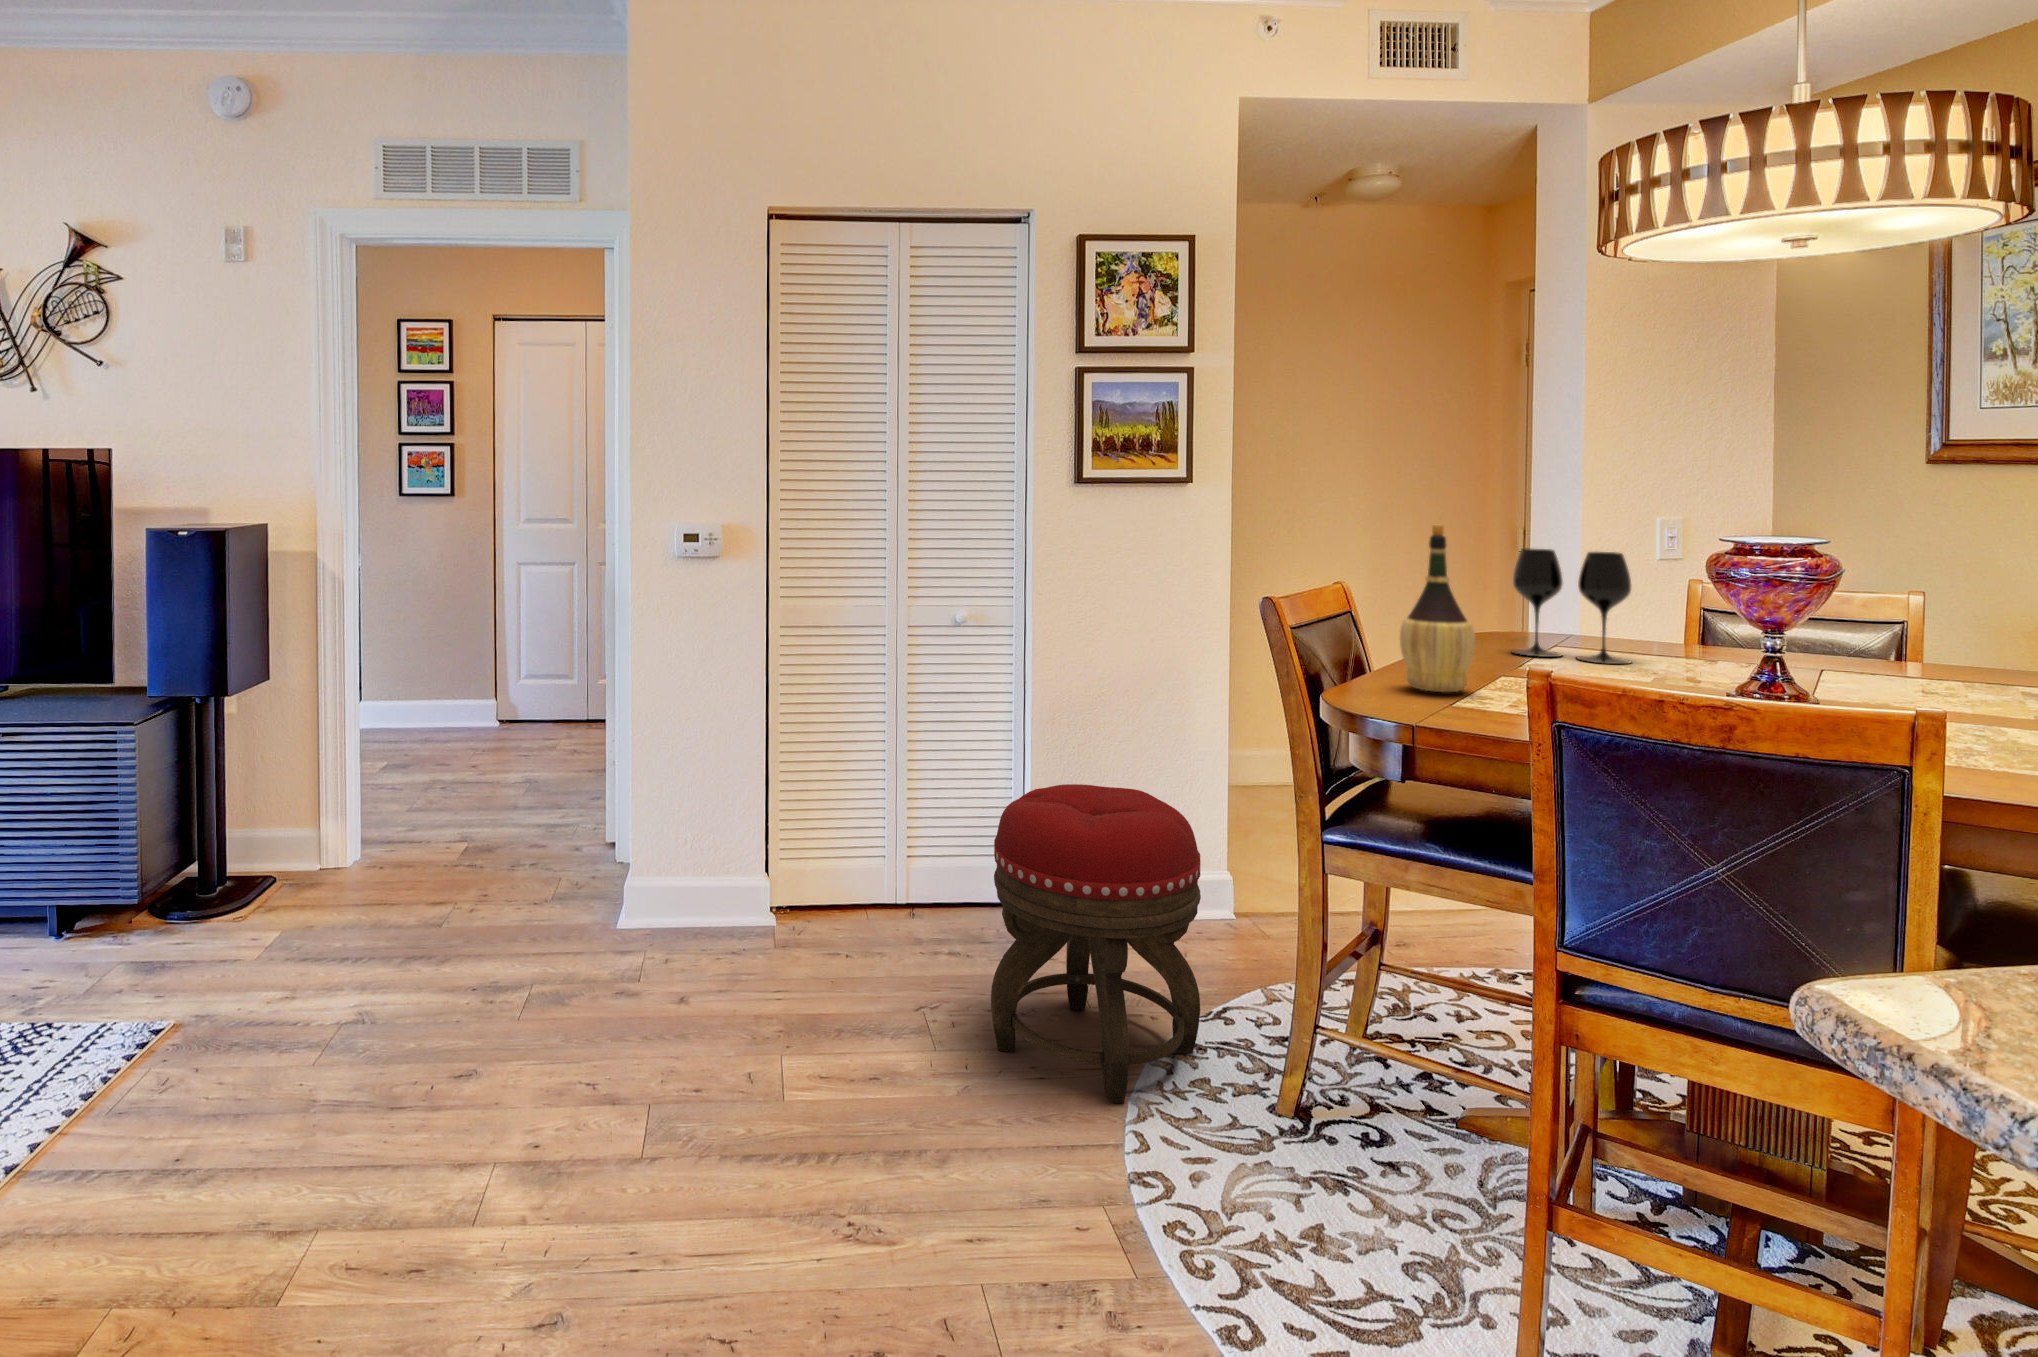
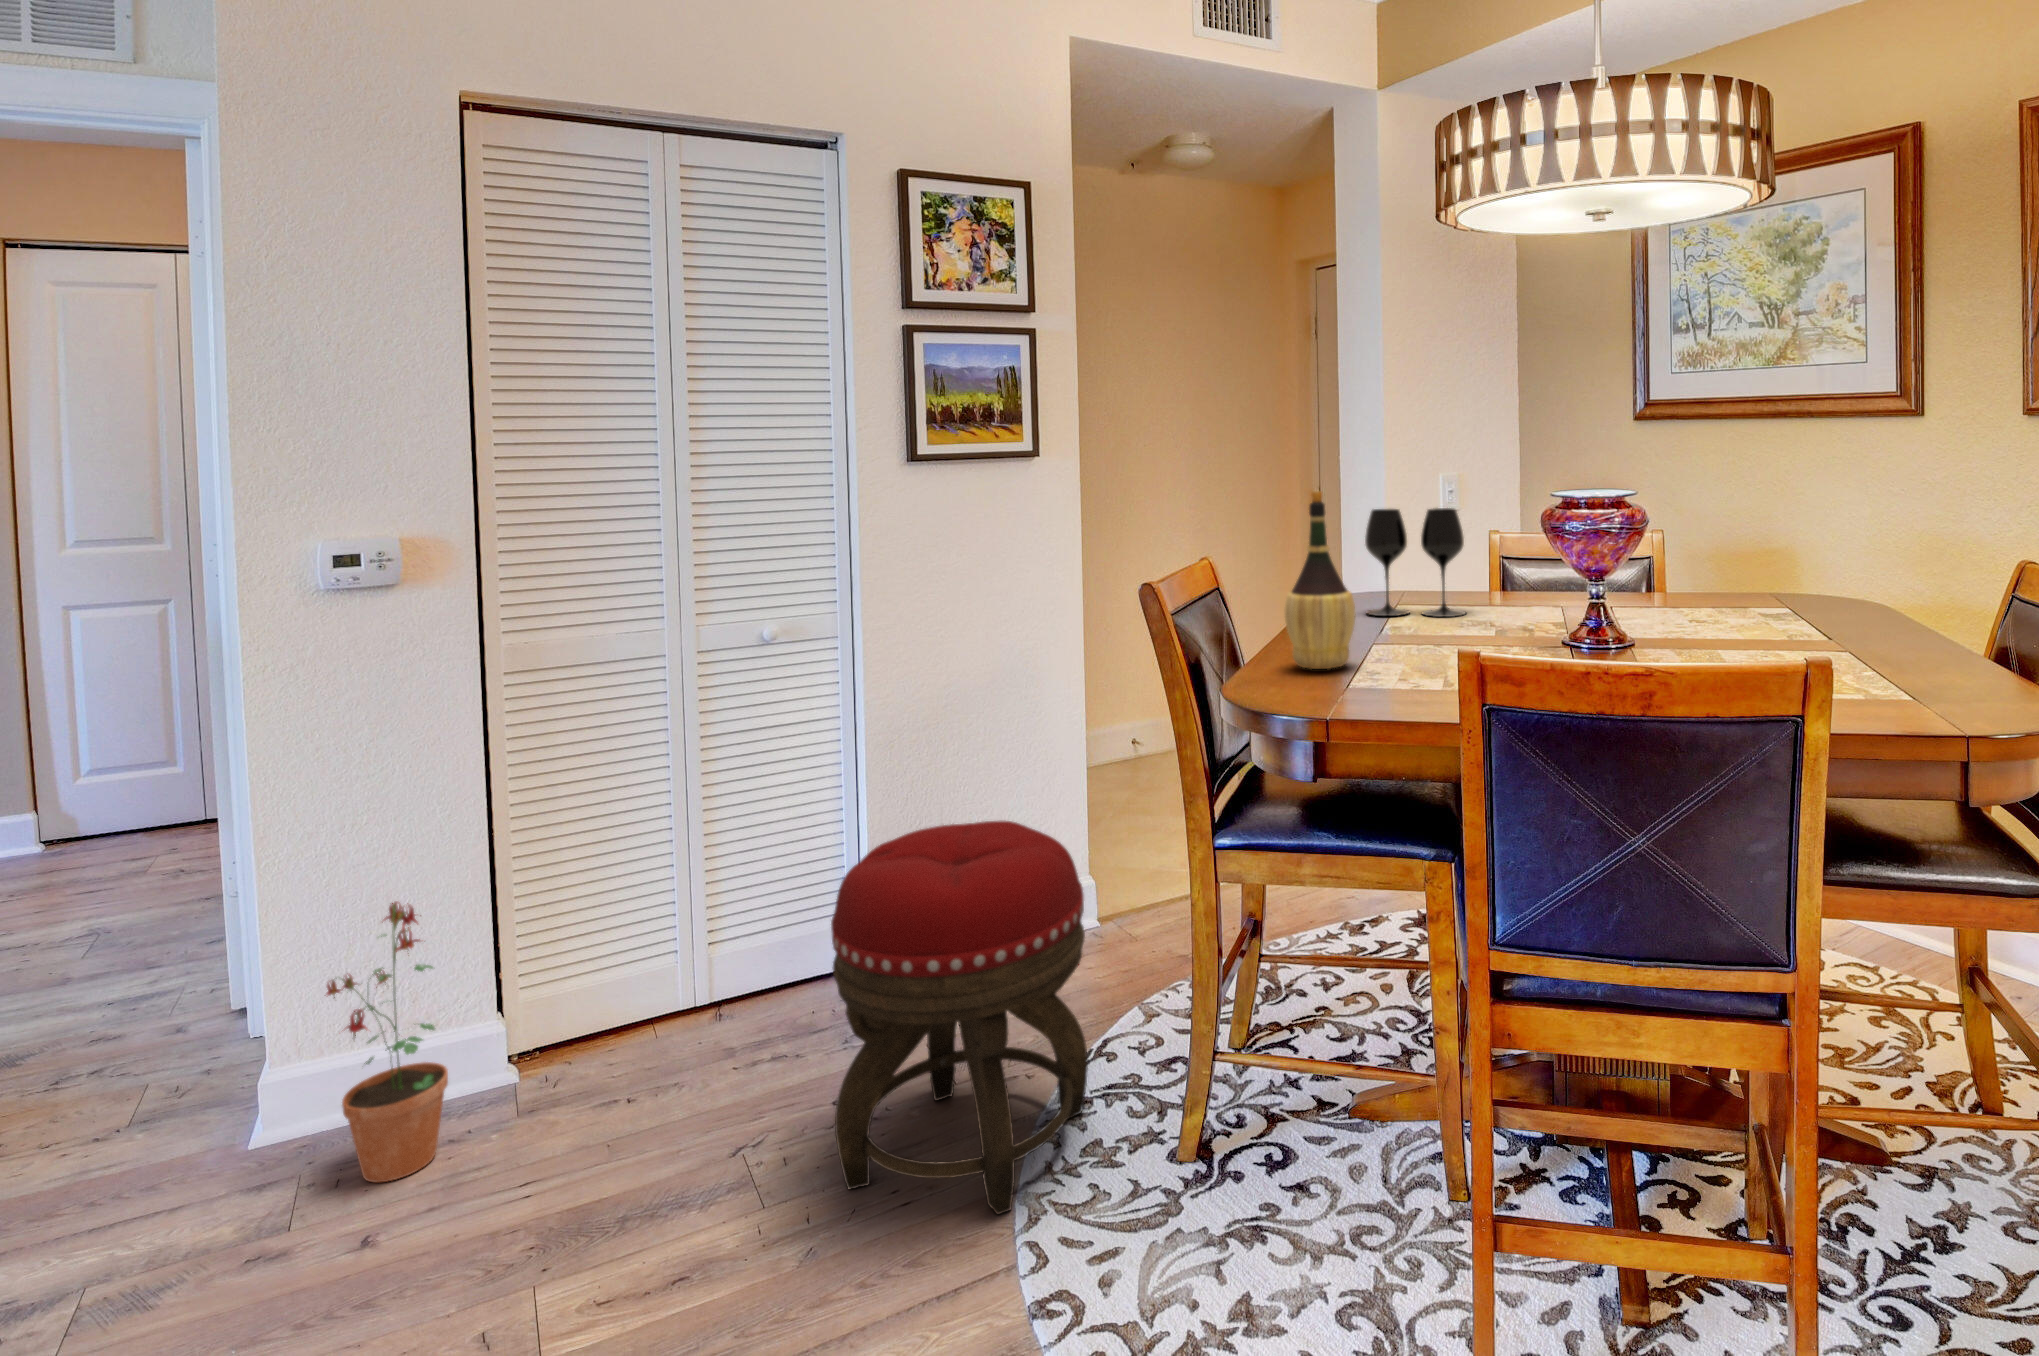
potted plant: none [674,771,742,957] -> present [327,902,448,1182]

